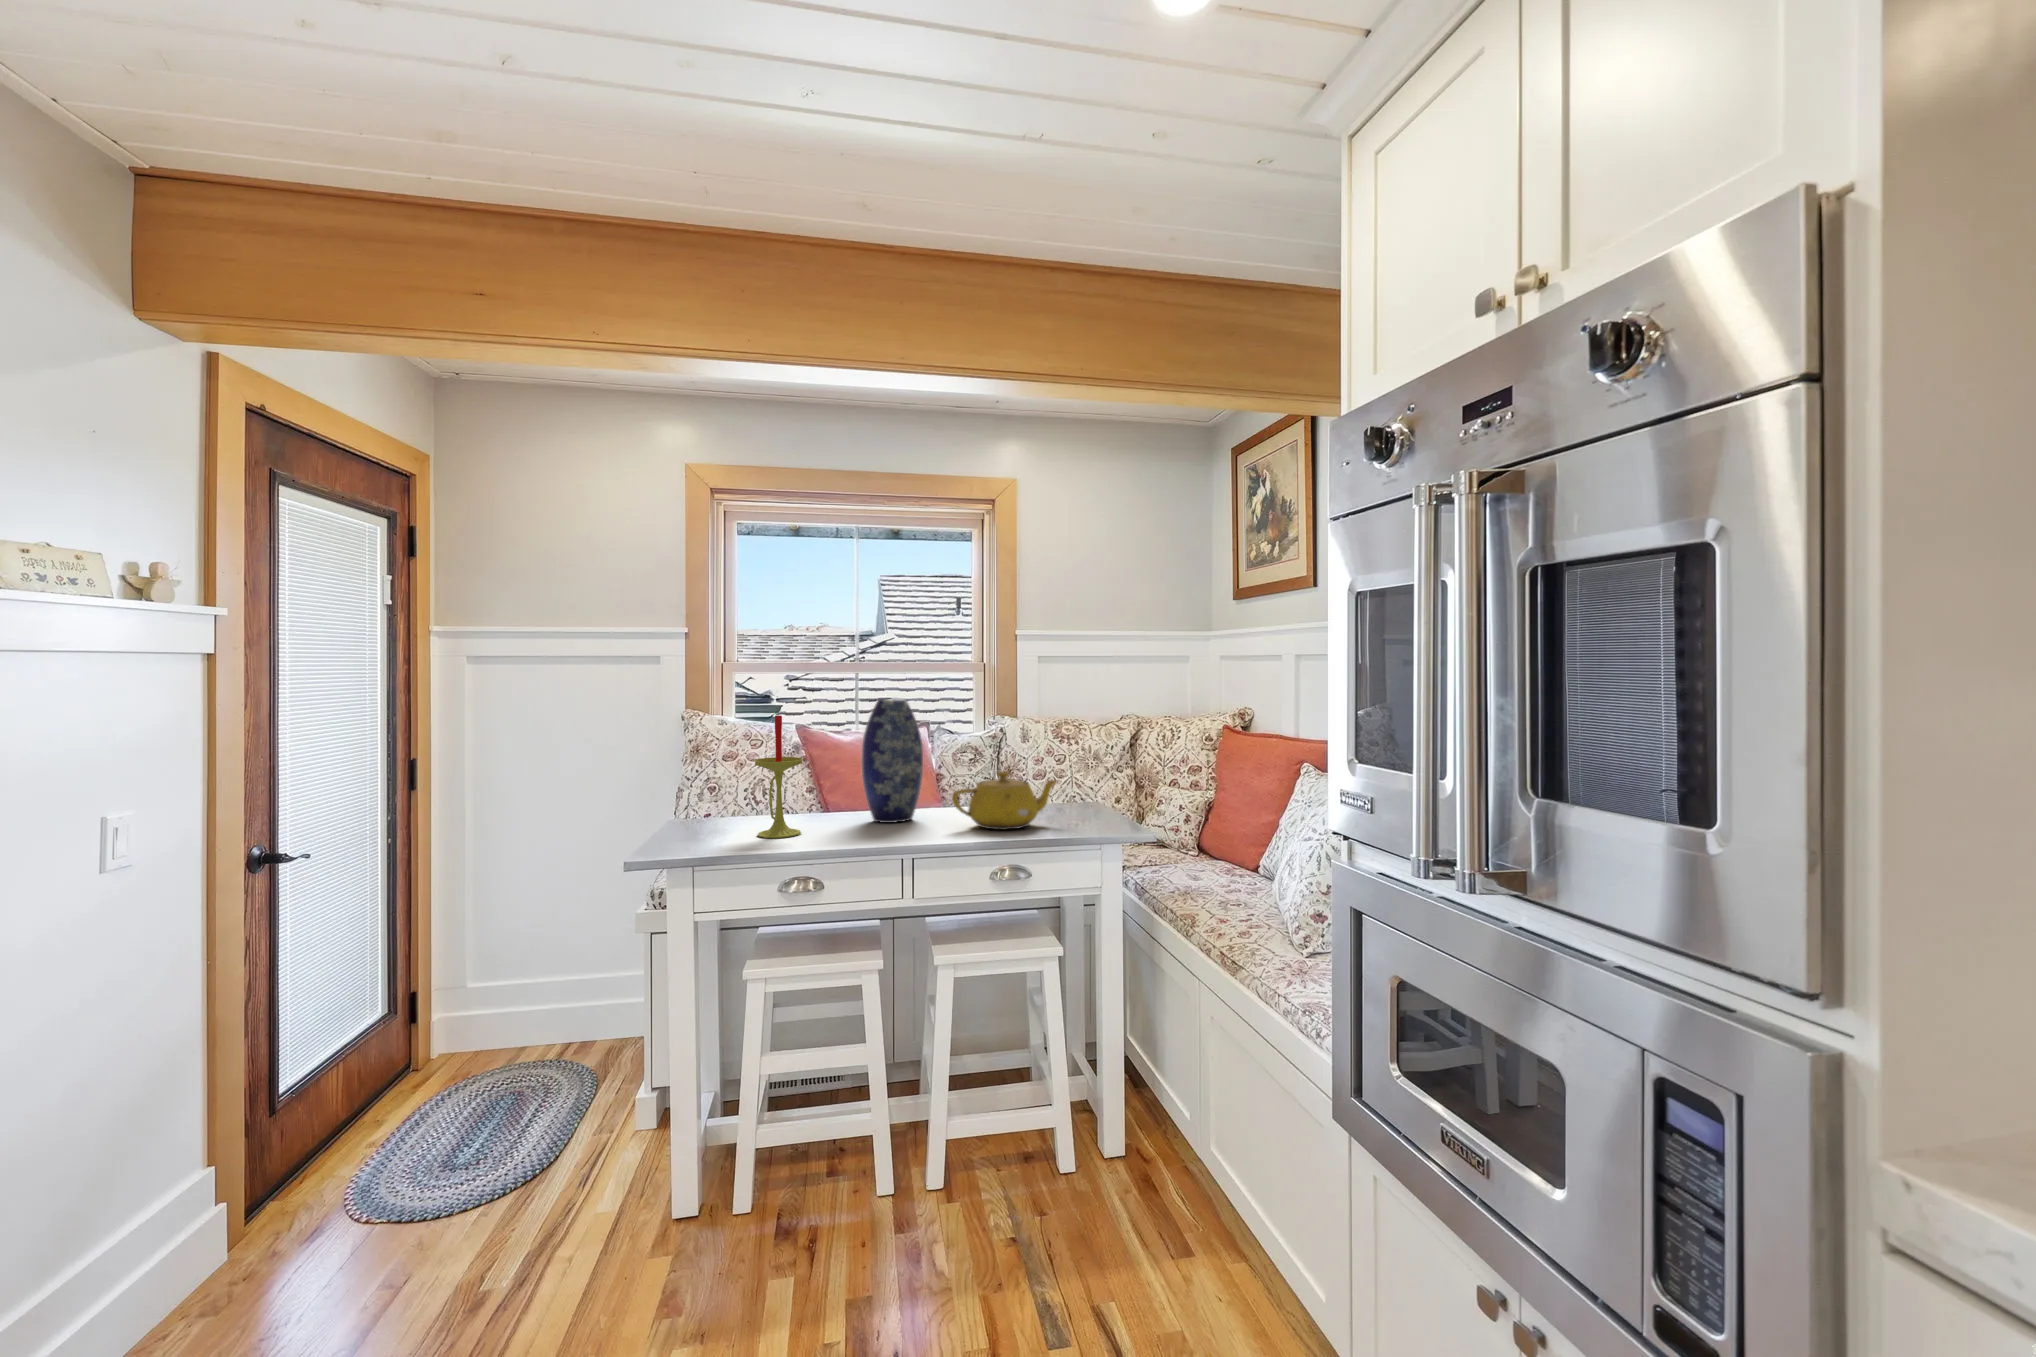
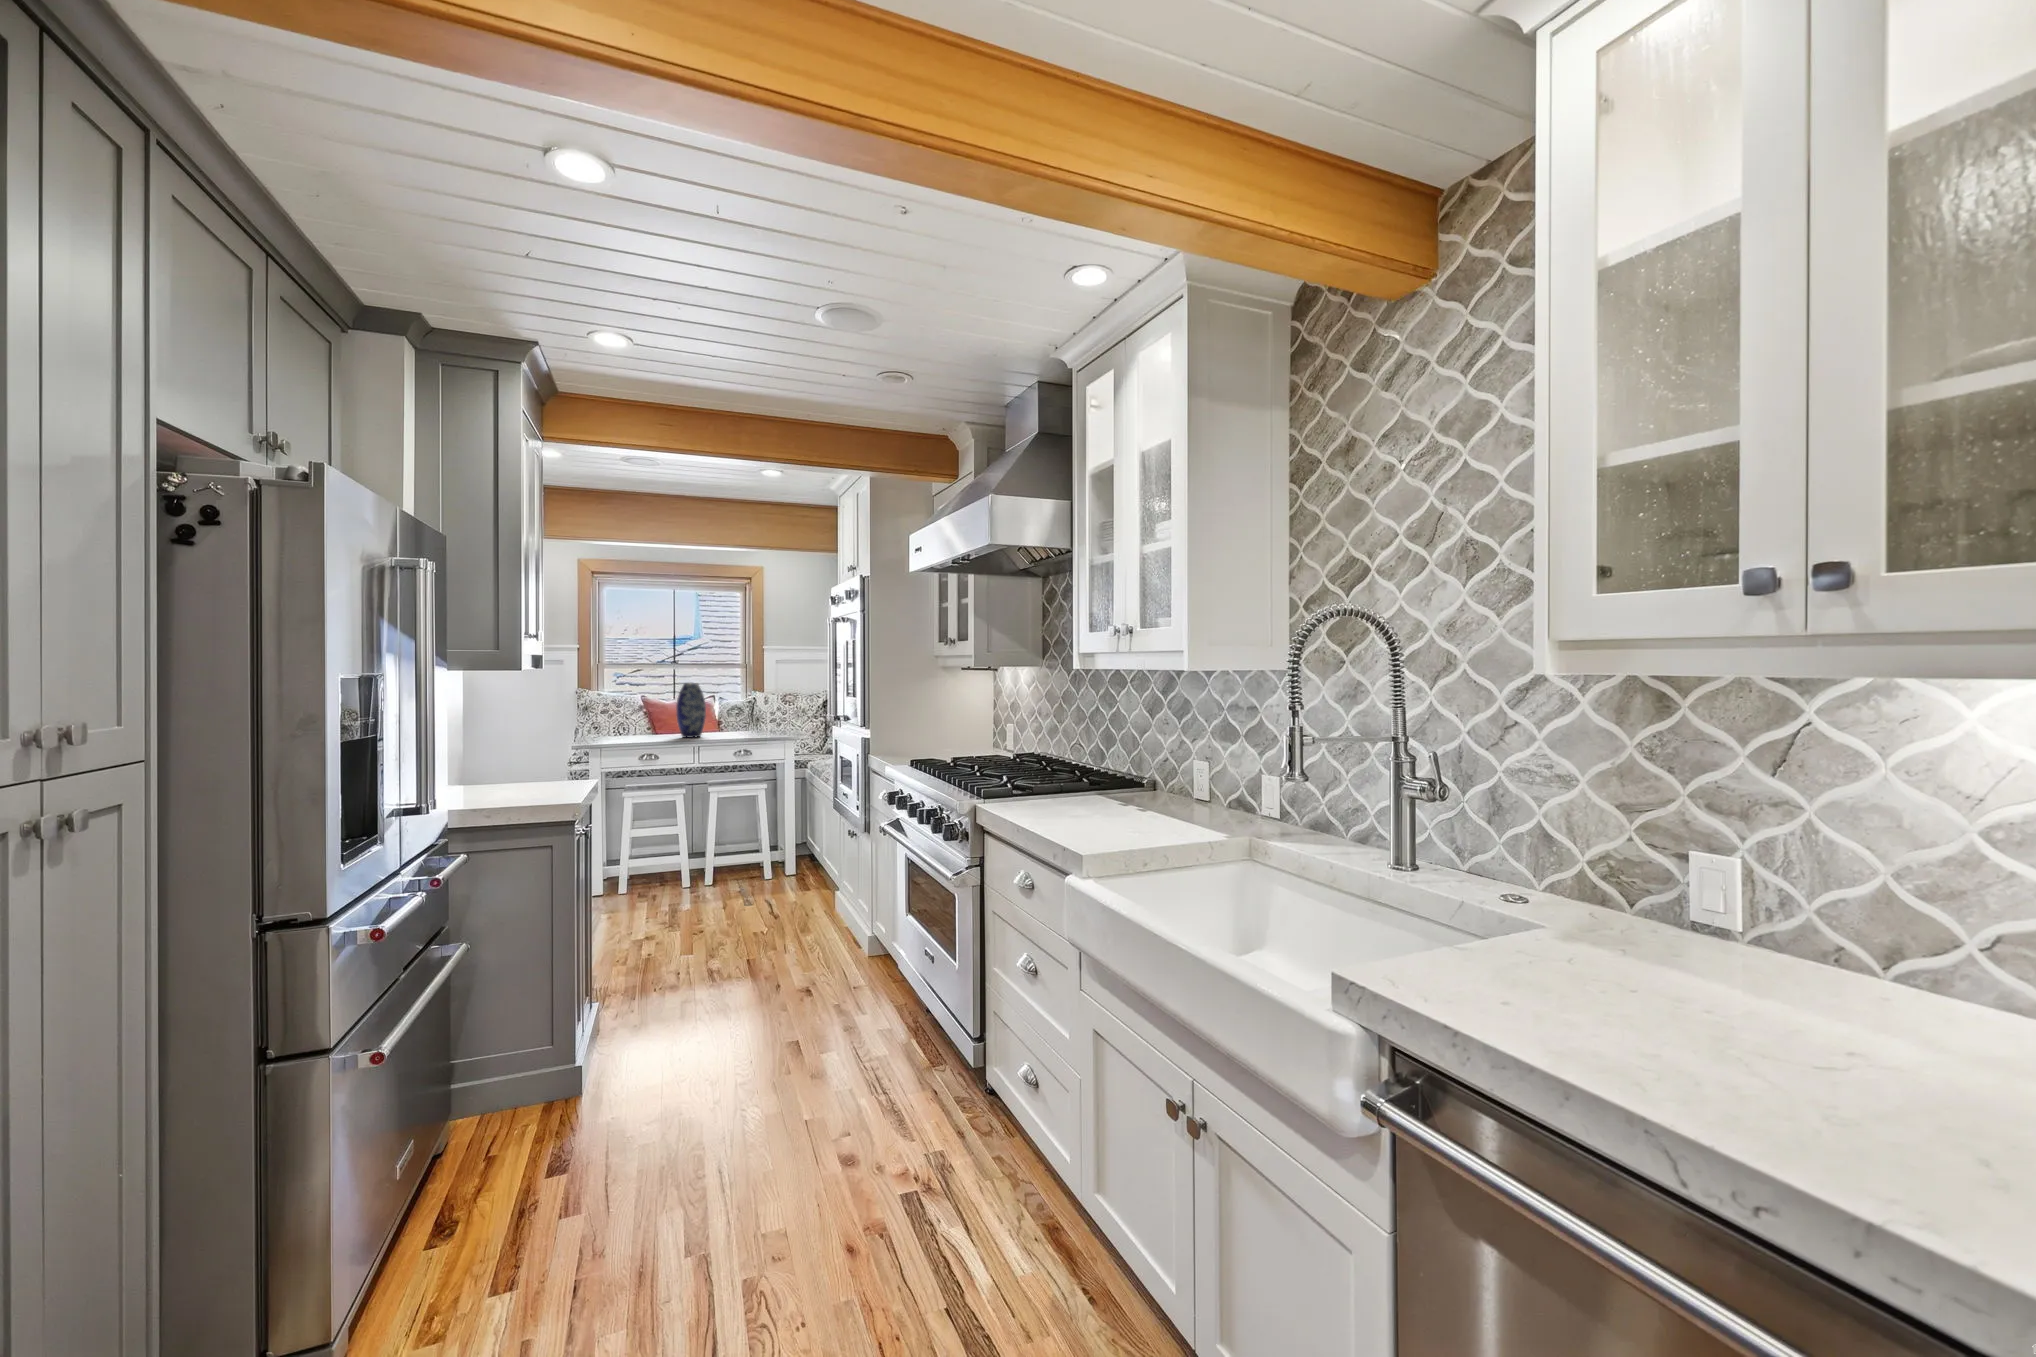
candle: present [754,715,803,838] -> none [627,689,650,742]
teapot: present [952,771,1057,830] -> none [718,714,768,738]

